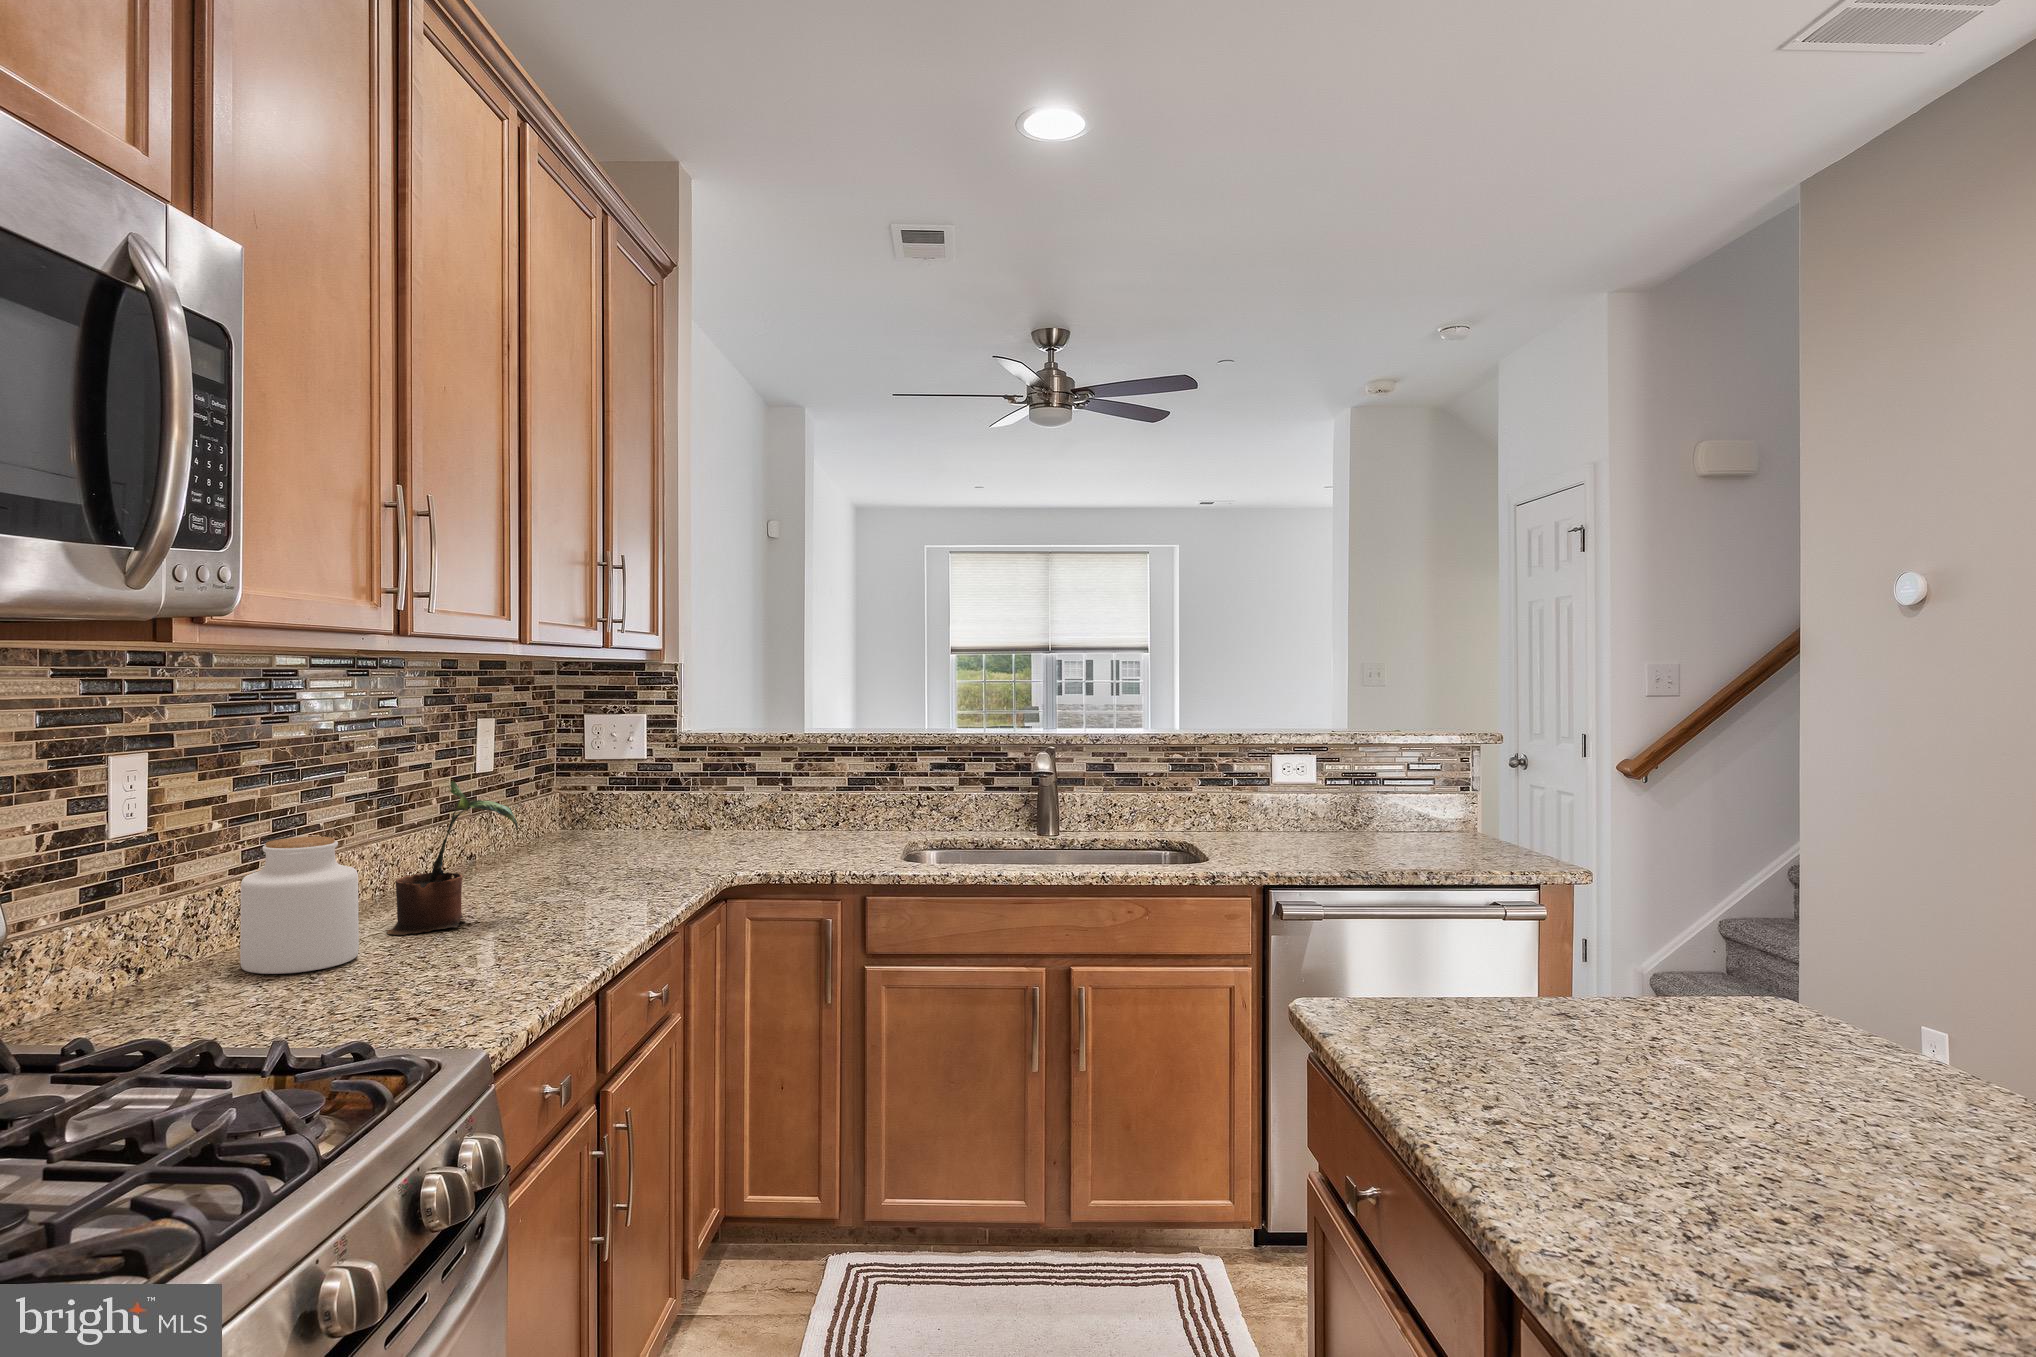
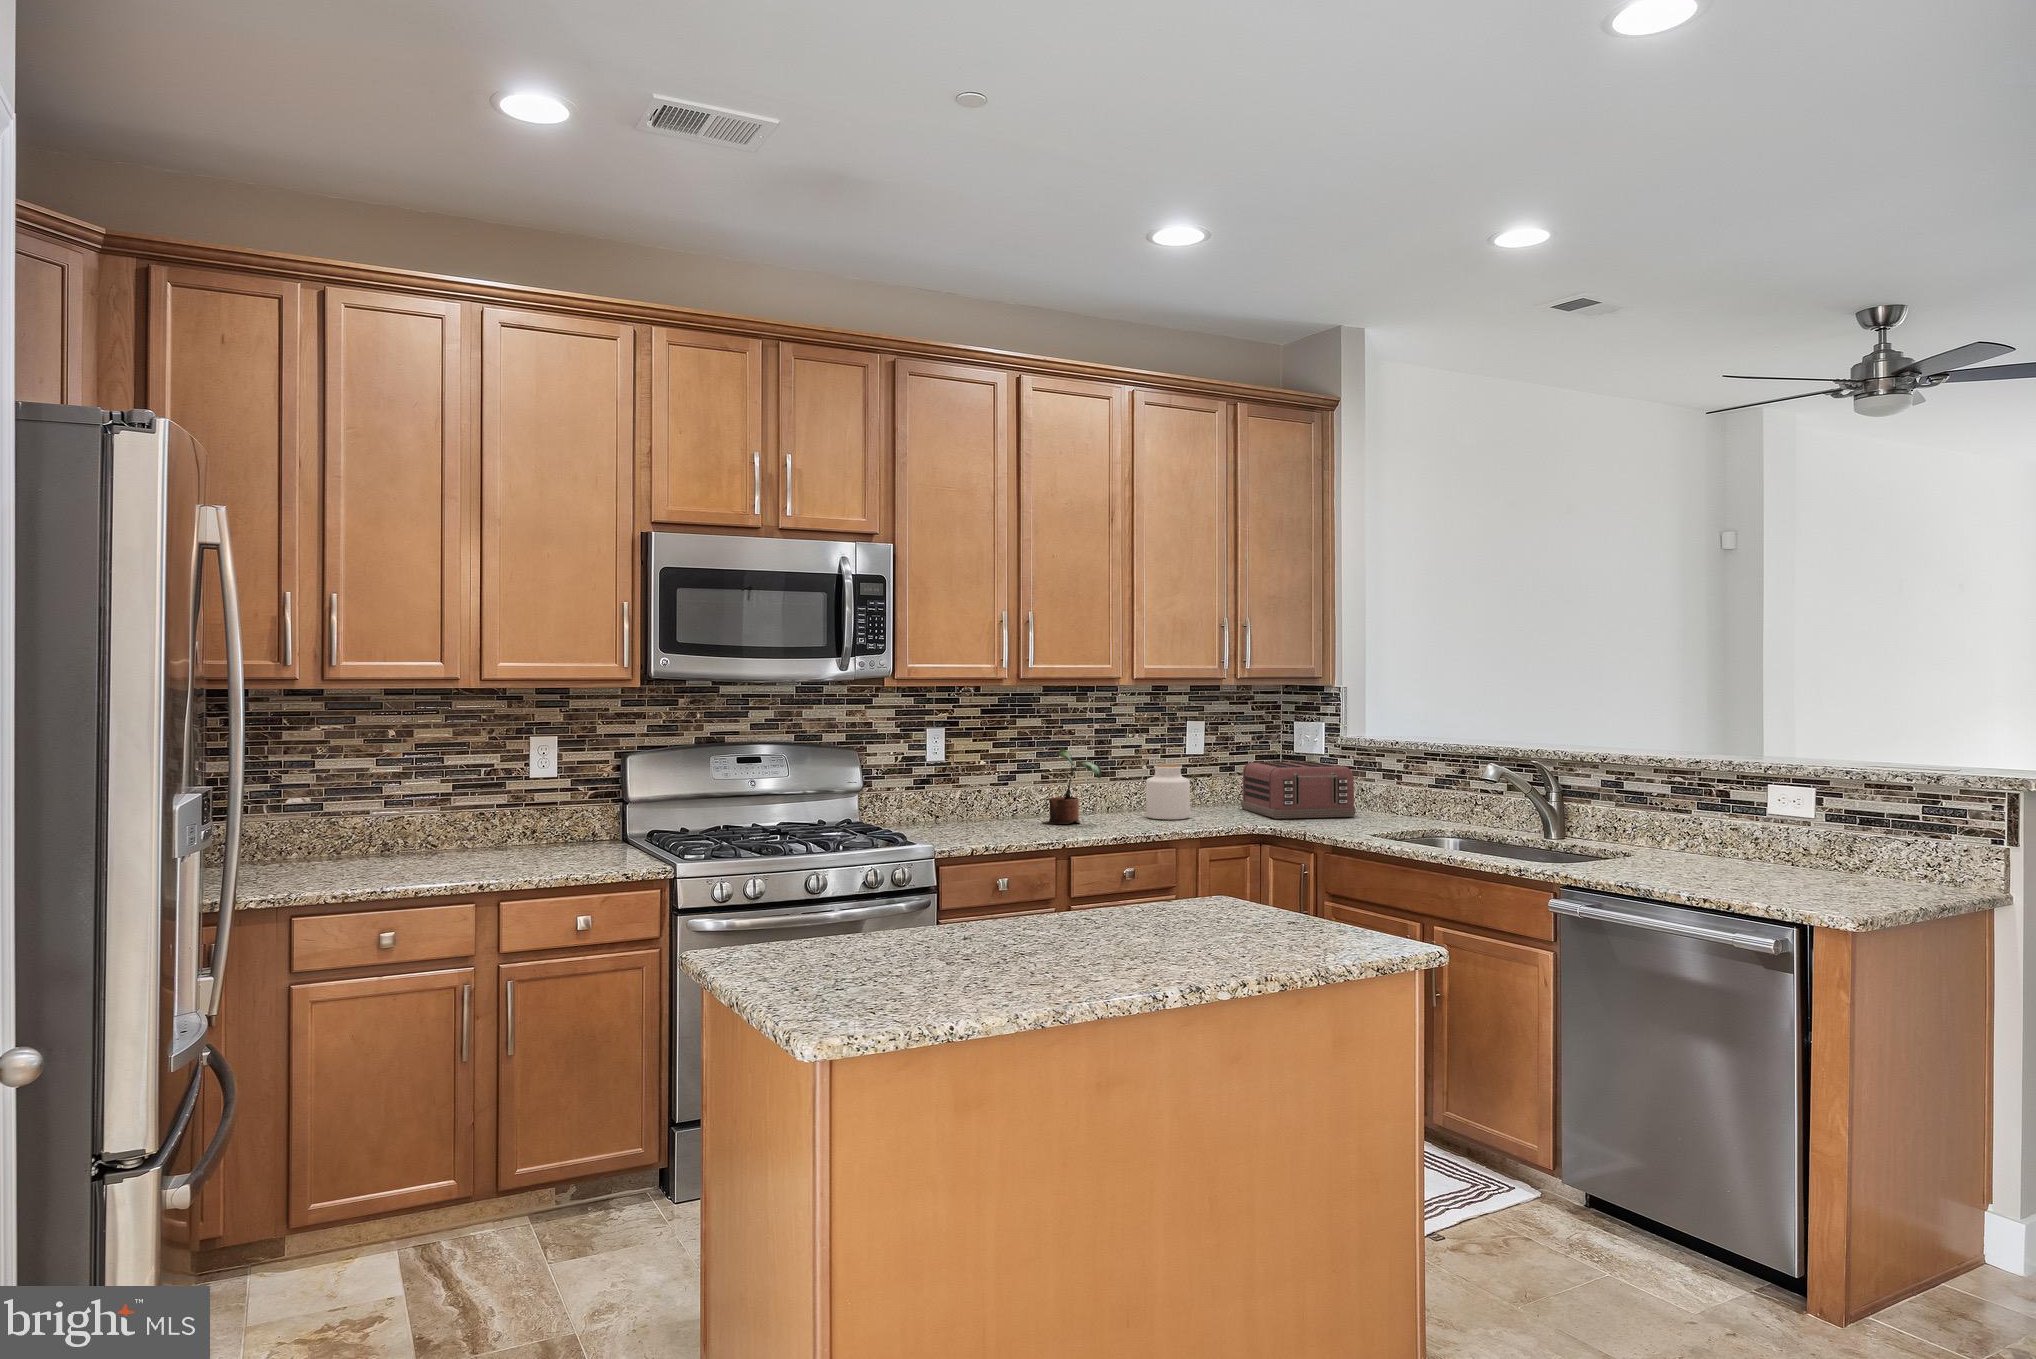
toaster: none [584,770,766,859] -> present [1241,761,1356,819]
jar: present [240,837,359,974] -> present [1146,764,1190,819]

